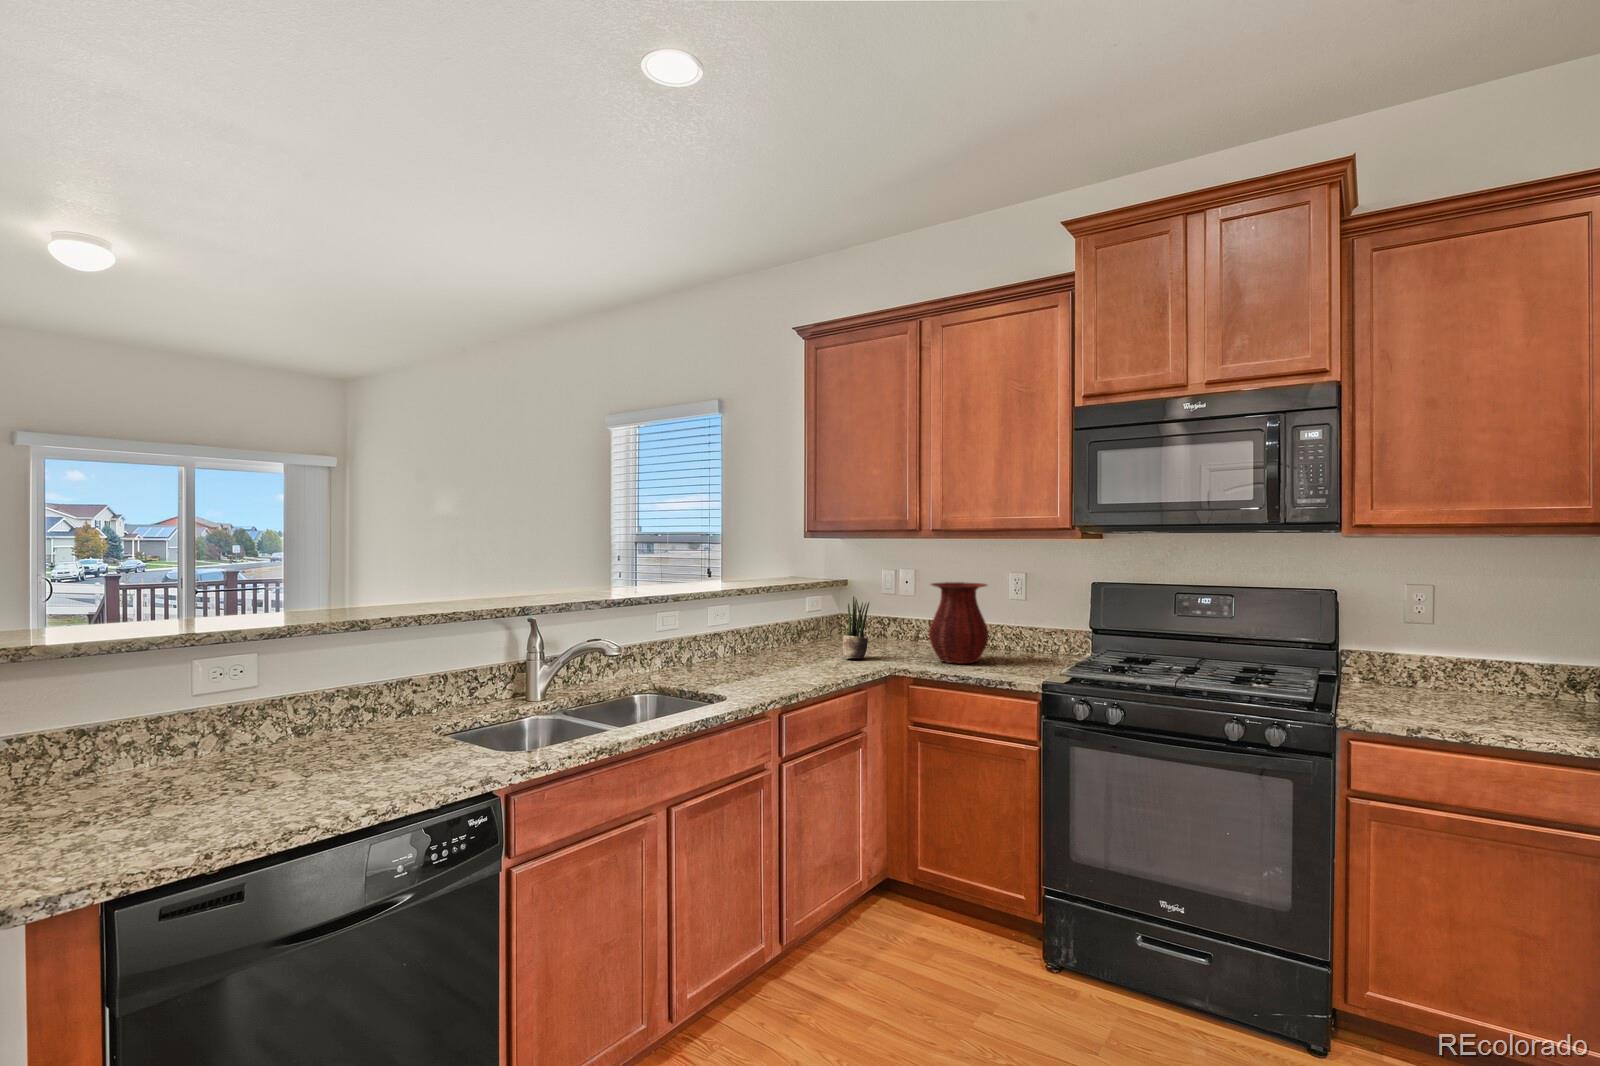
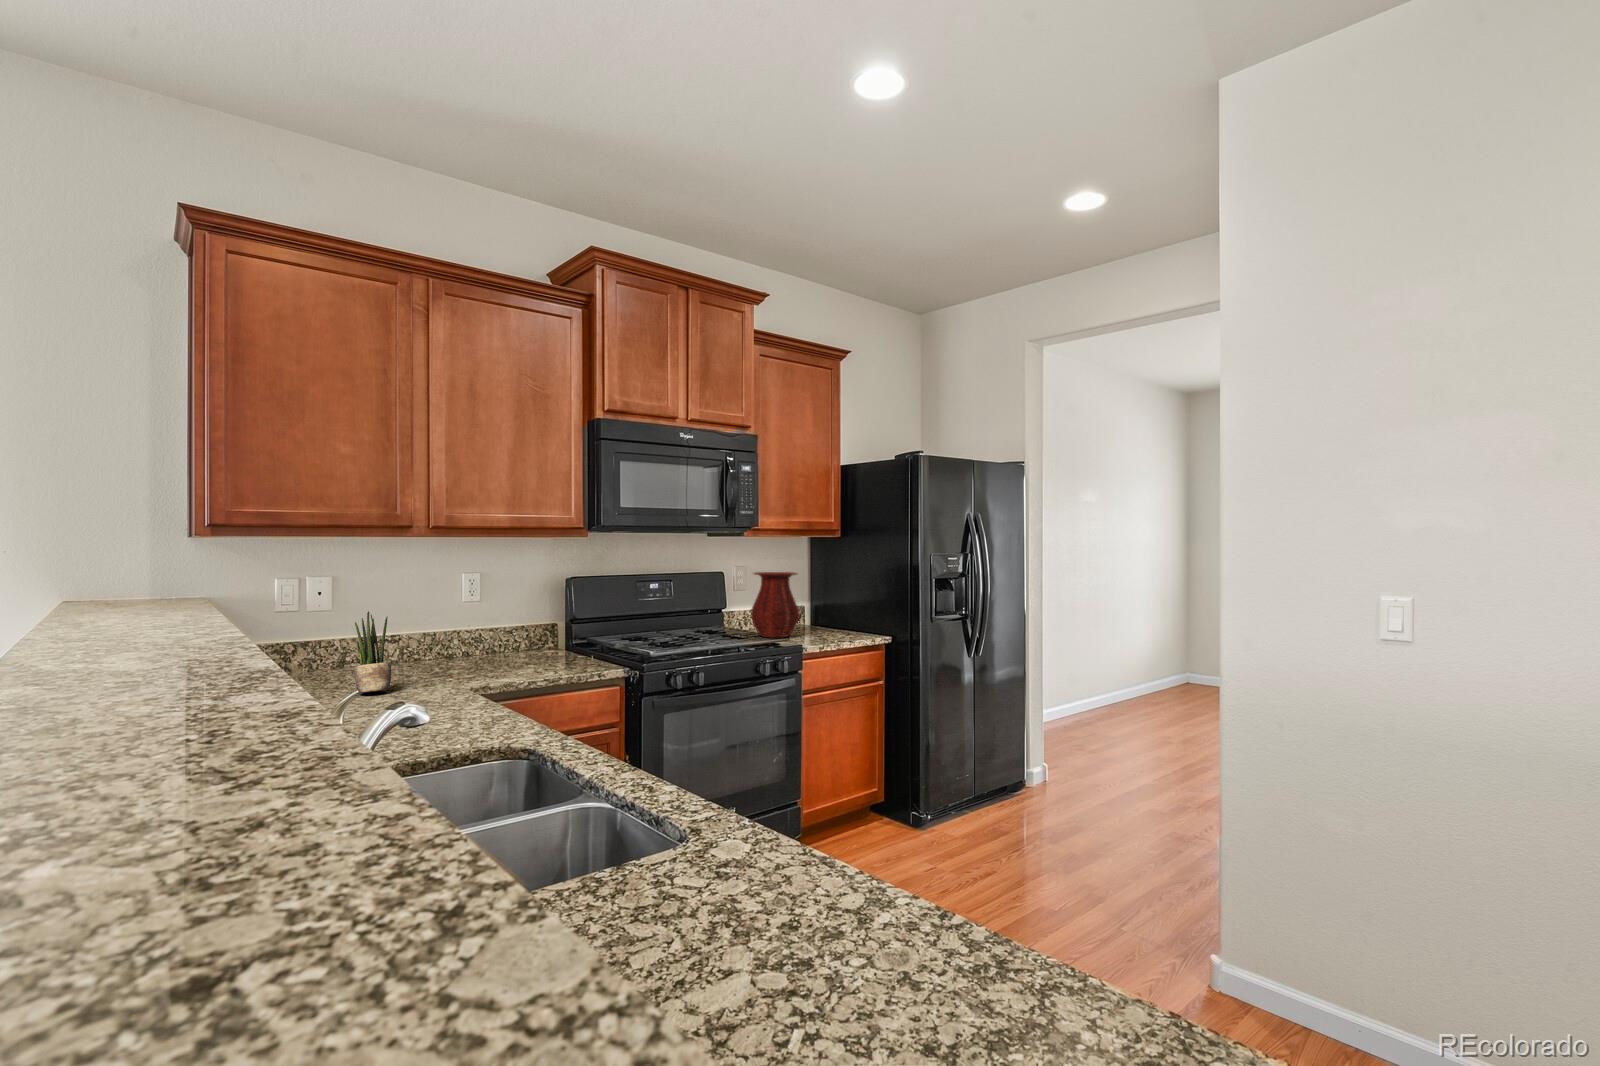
vase: present [929,582,988,663] -> present [751,572,799,637]

